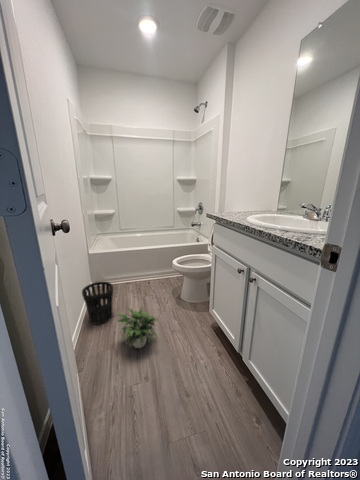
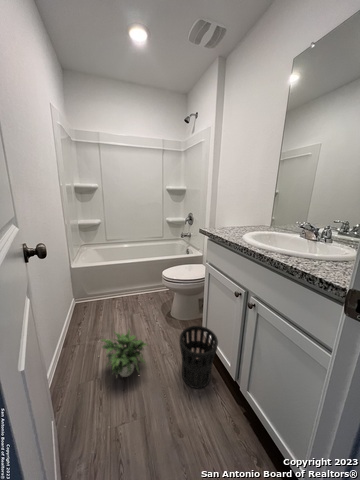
wastebasket: present [82,282,113,325] -> present [180,326,218,388]

